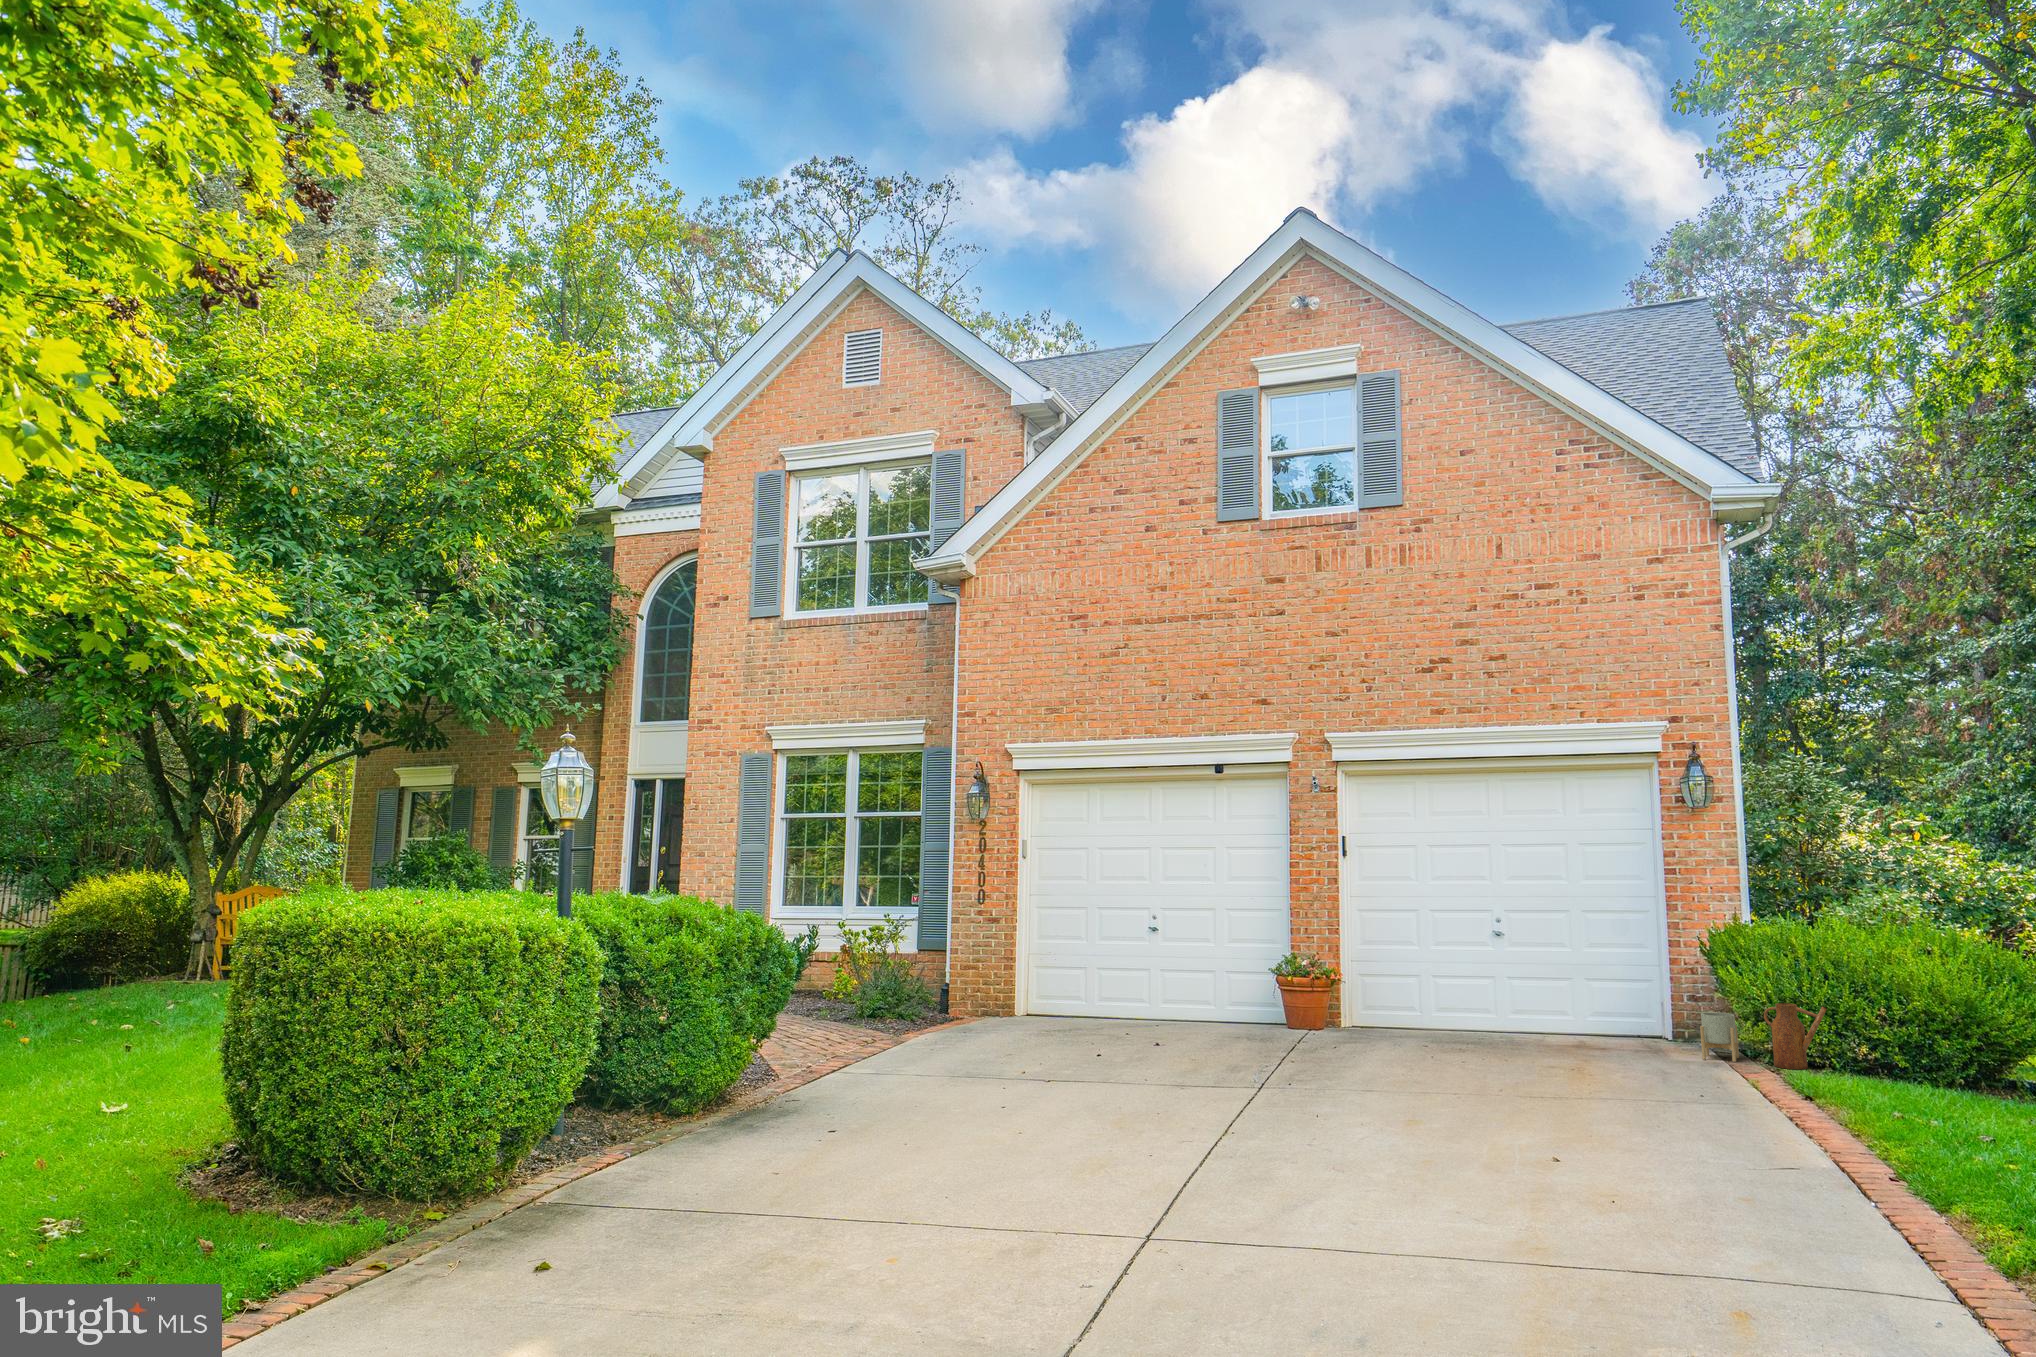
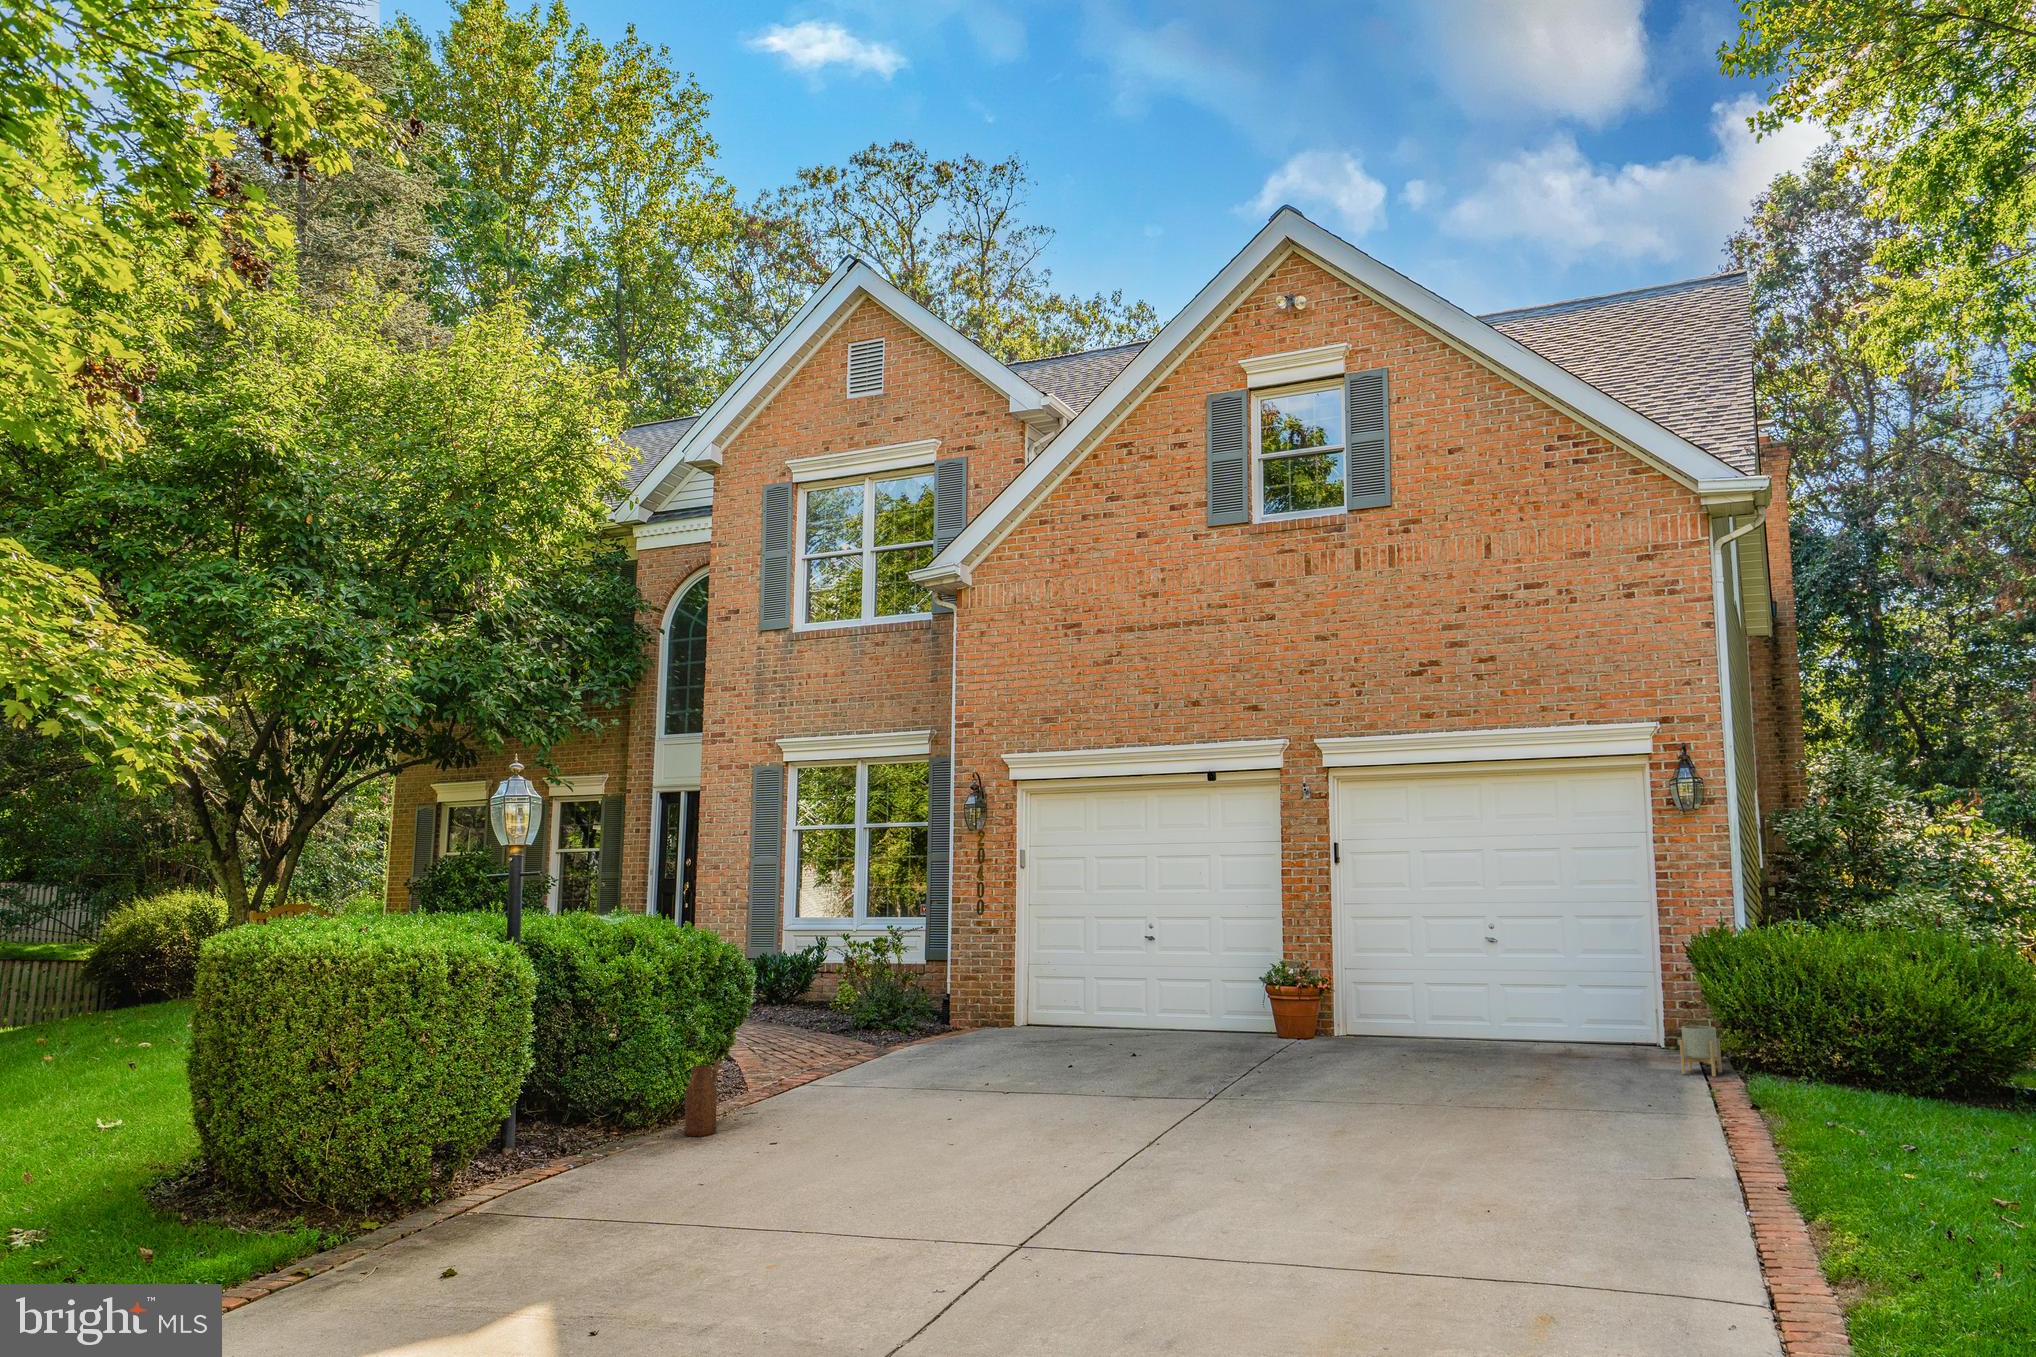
watering can: present [1764,1003,1827,1069] -> present [685,1060,720,1136]

